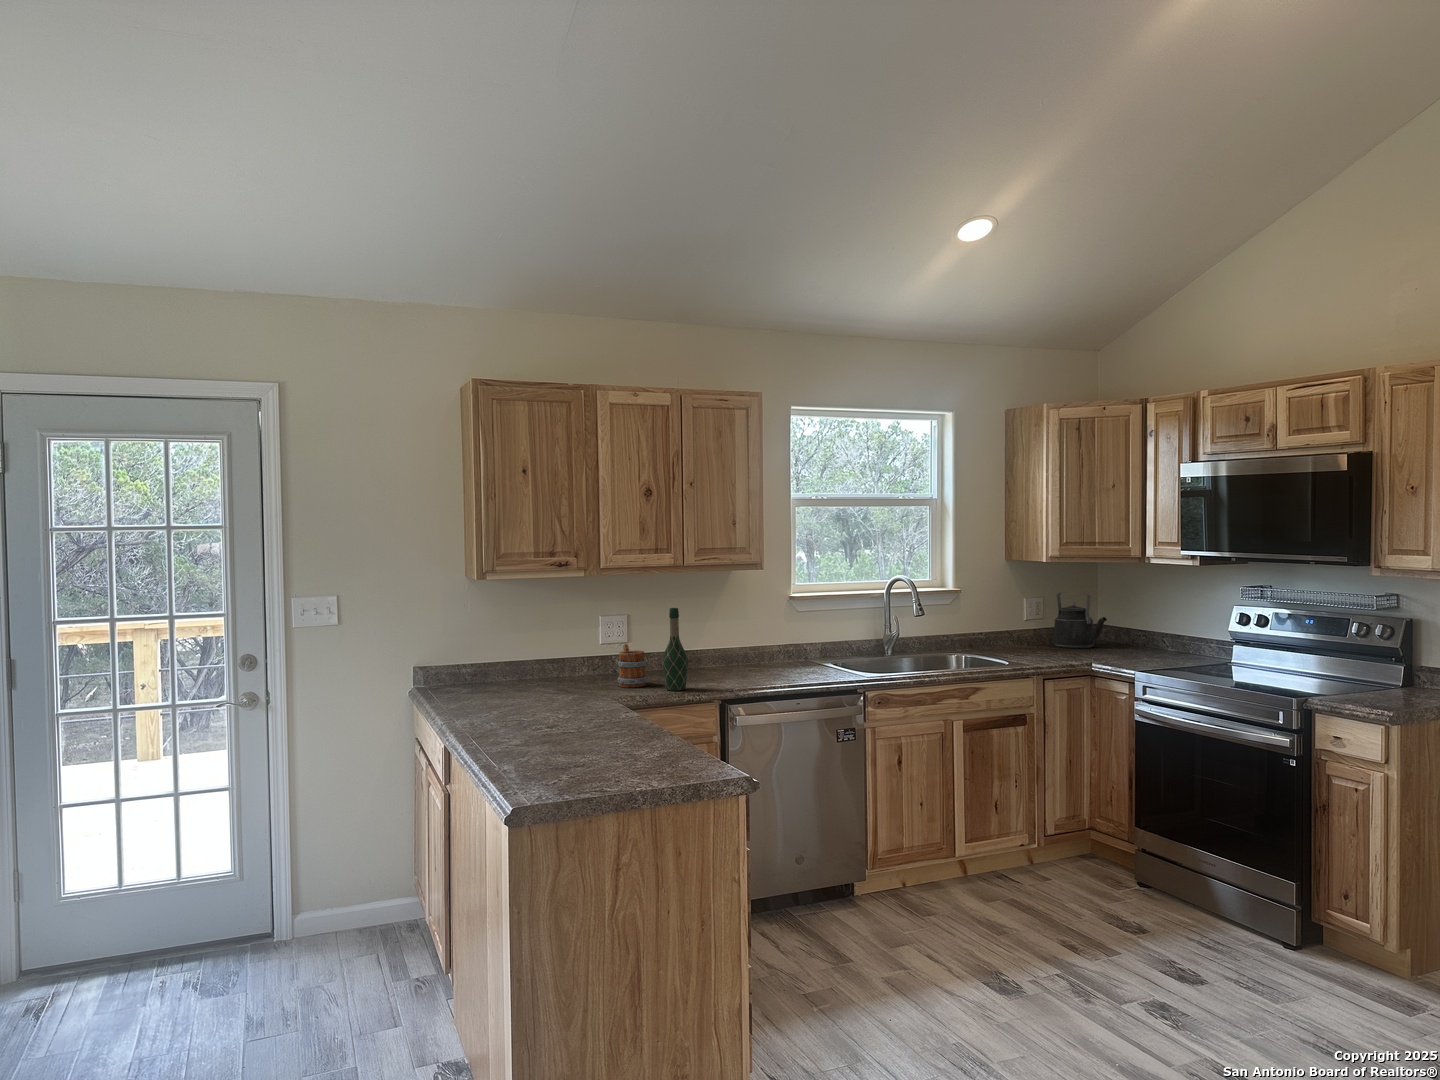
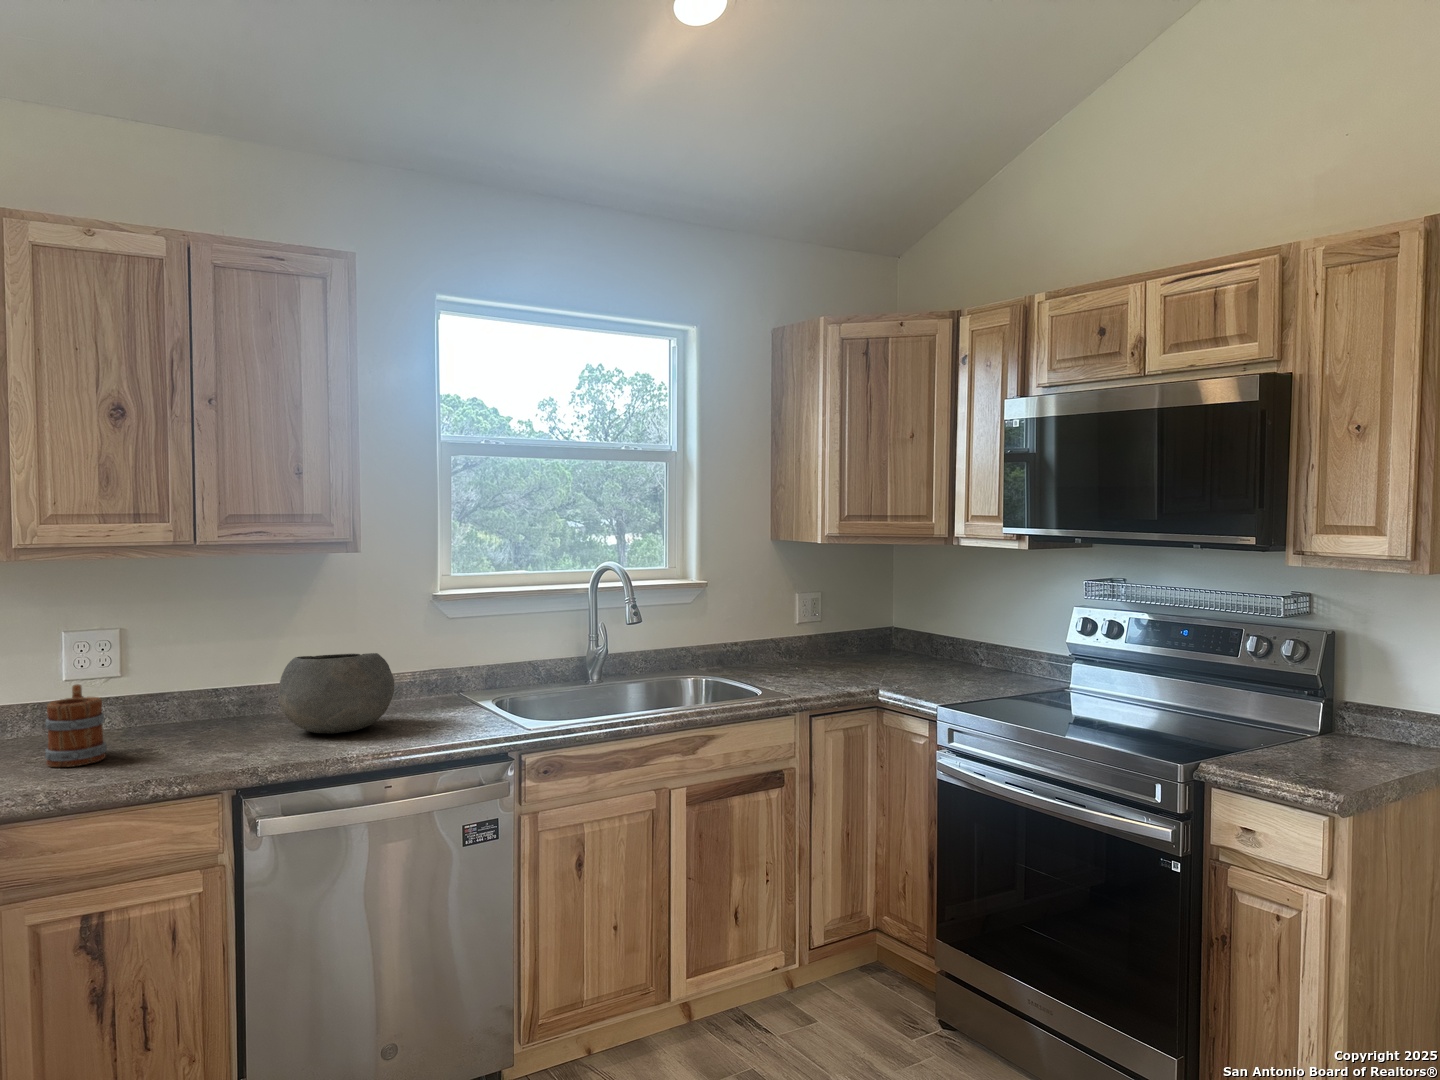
kettle: present [1054,592,1107,648] -> none [835,585,904,663]
wine bottle: present [662,608,688,691] -> none [112,622,168,775]
bowl: none [722,630,786,677] -> present [278,653,394,734]

